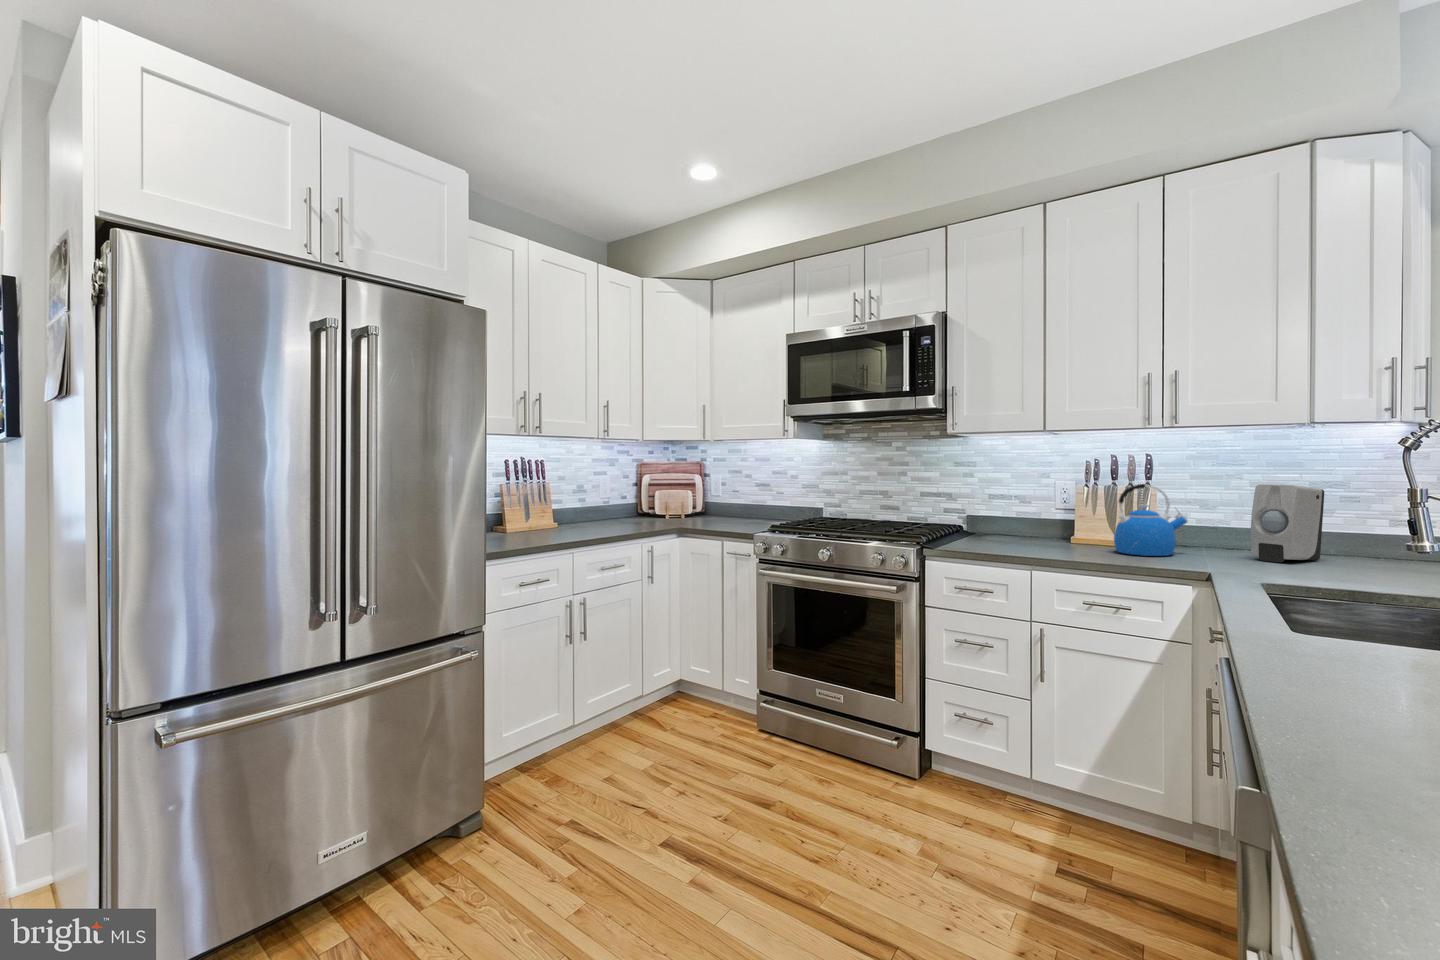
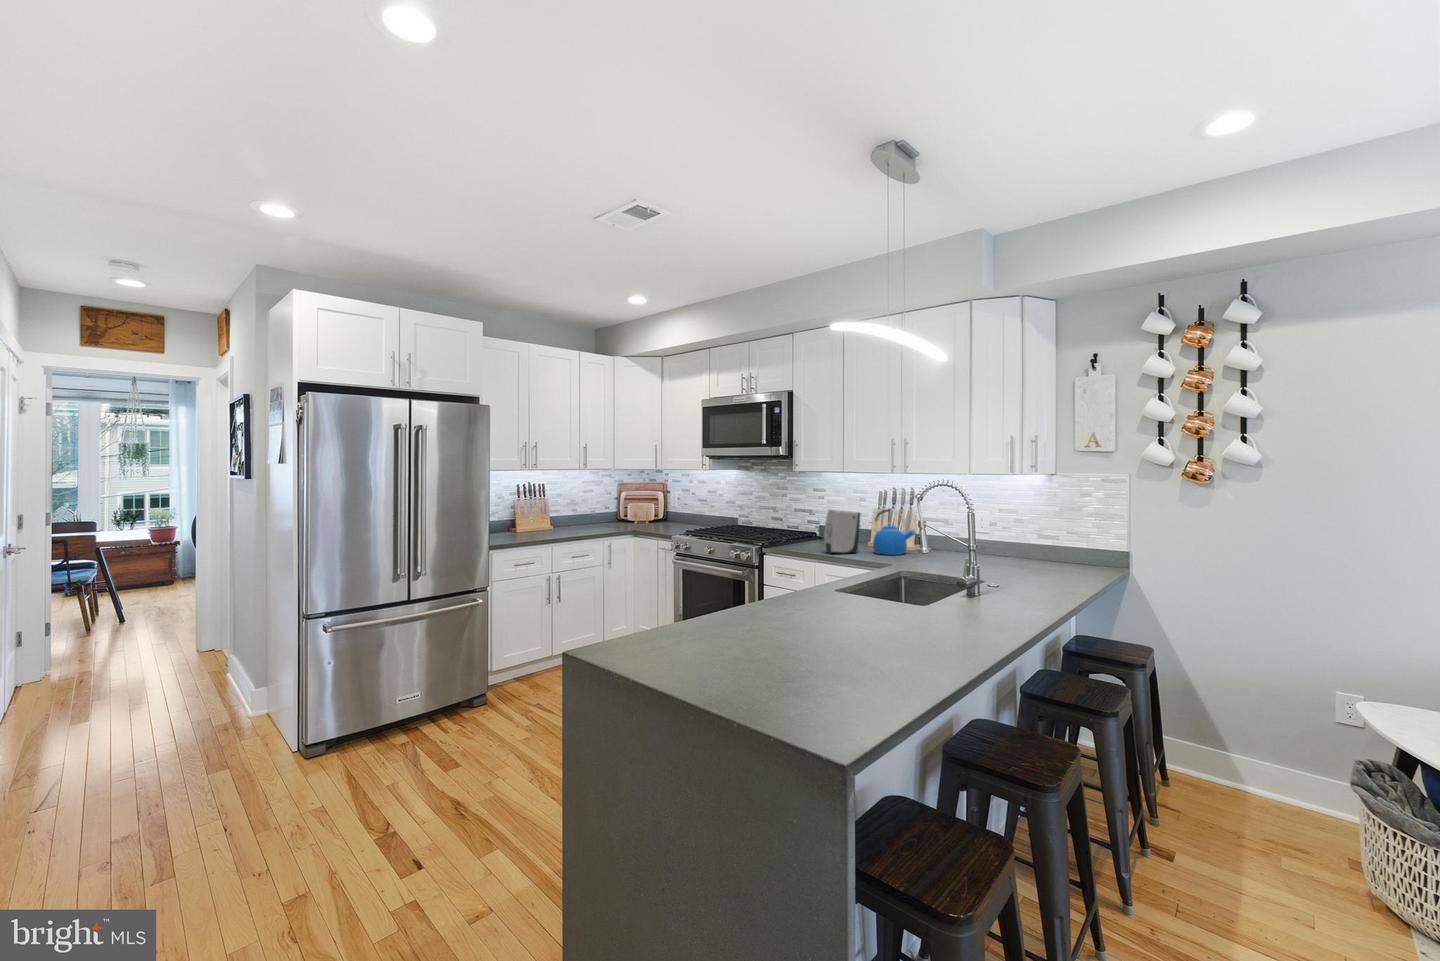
soap dispenser: present [1251,485,1324,562] -> present [824,509,860,554]

